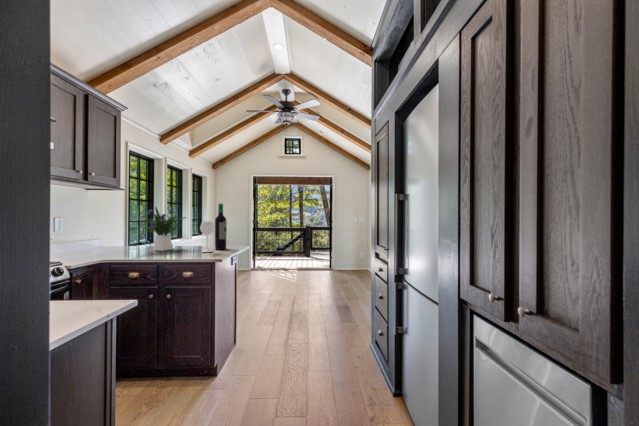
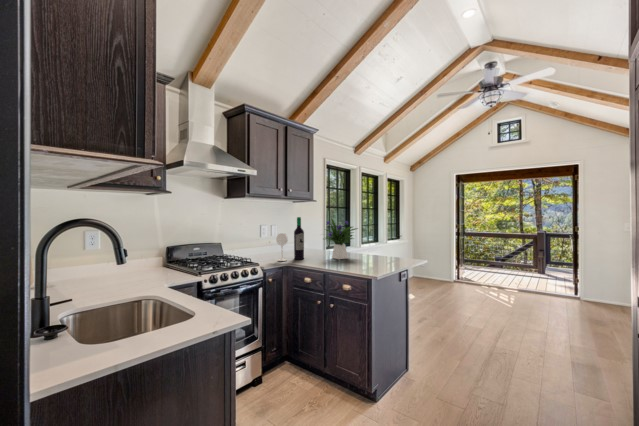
wine bottle: present [200,204,227,252] -> present [276,217,304,261]

